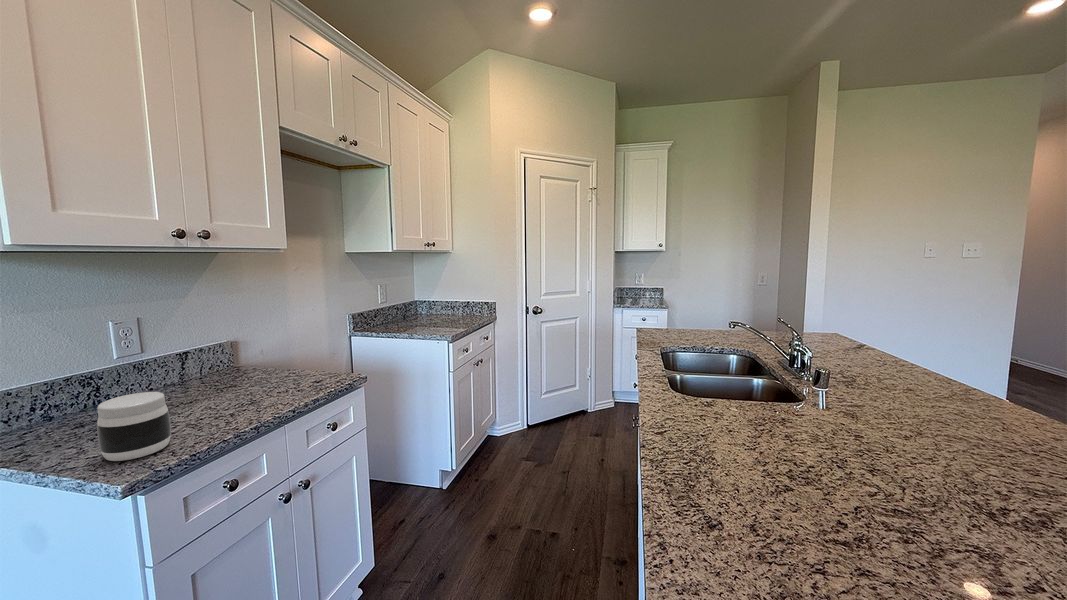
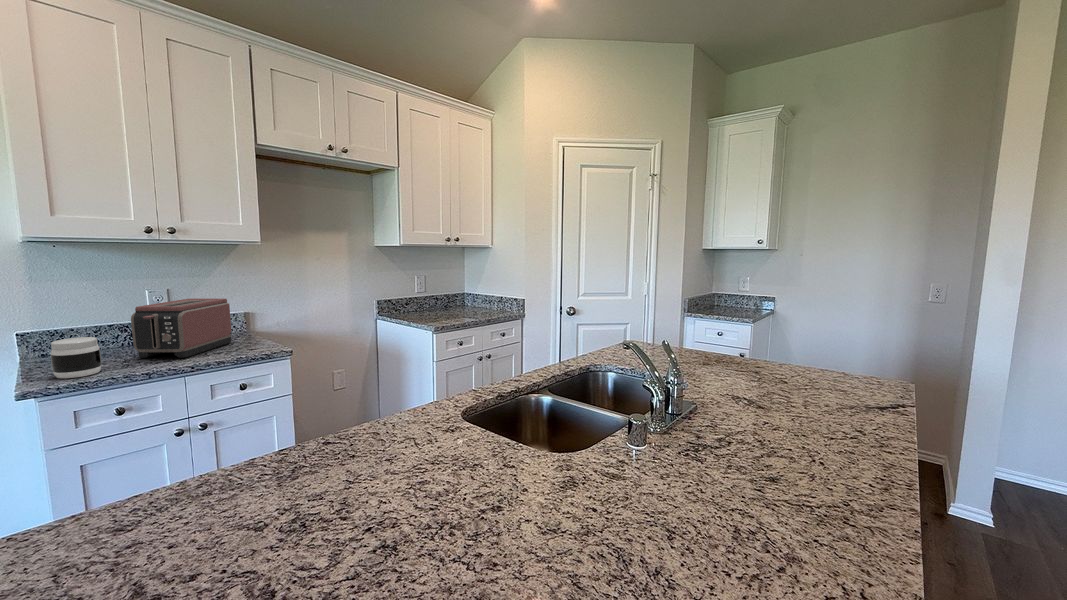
toaster: none [163,323,257,416] -> present [131,298,231,358]

